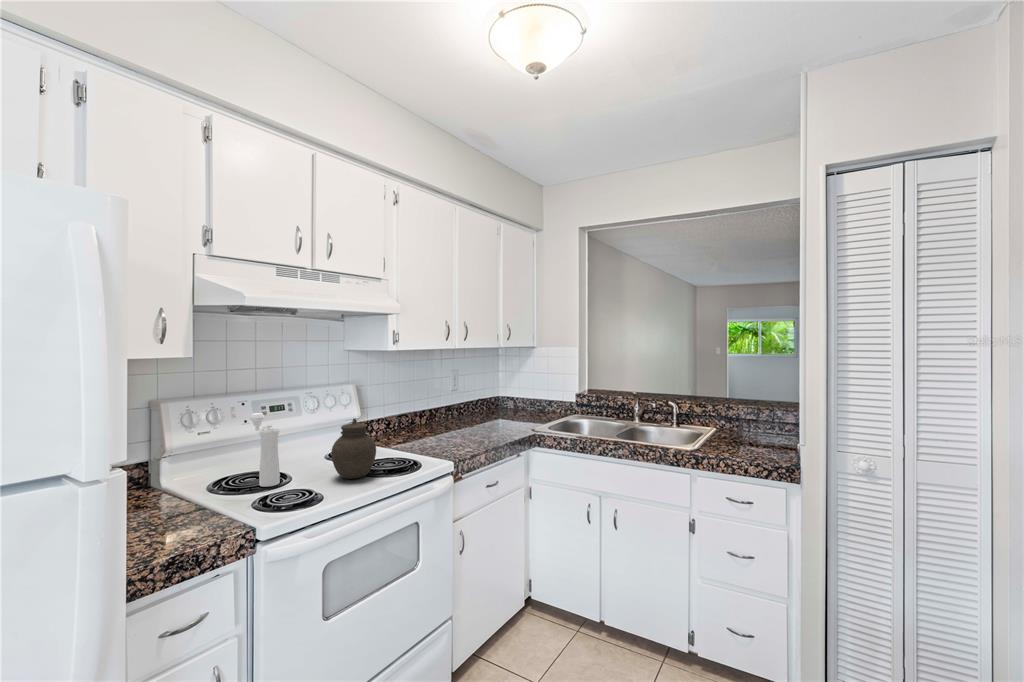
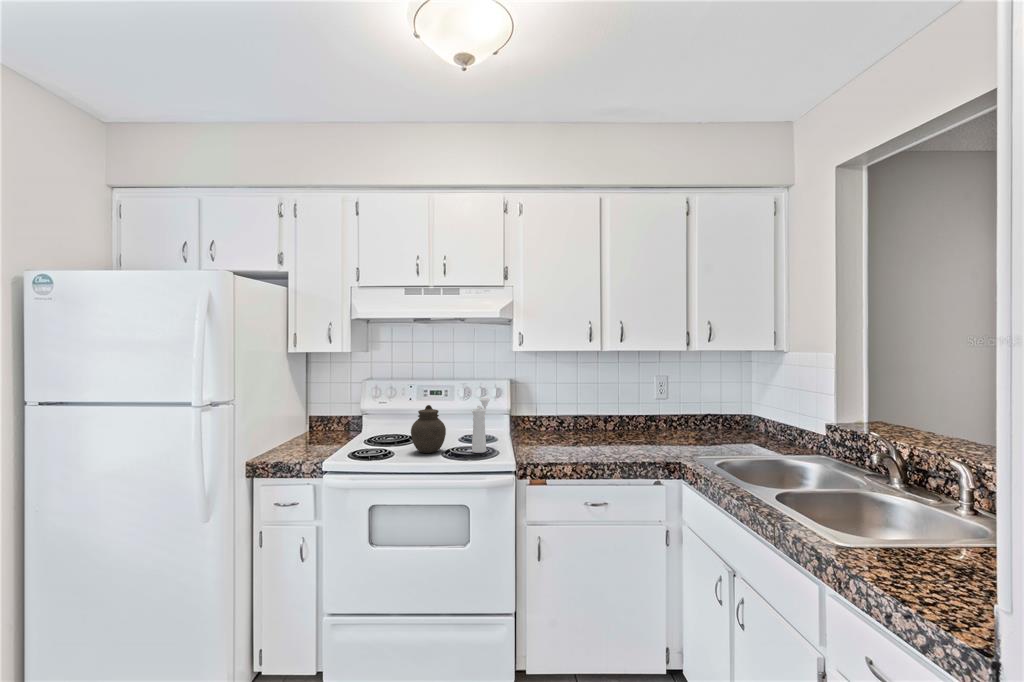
pepper mill: present [250,413,280,487] -> present [472,397,490,453]

